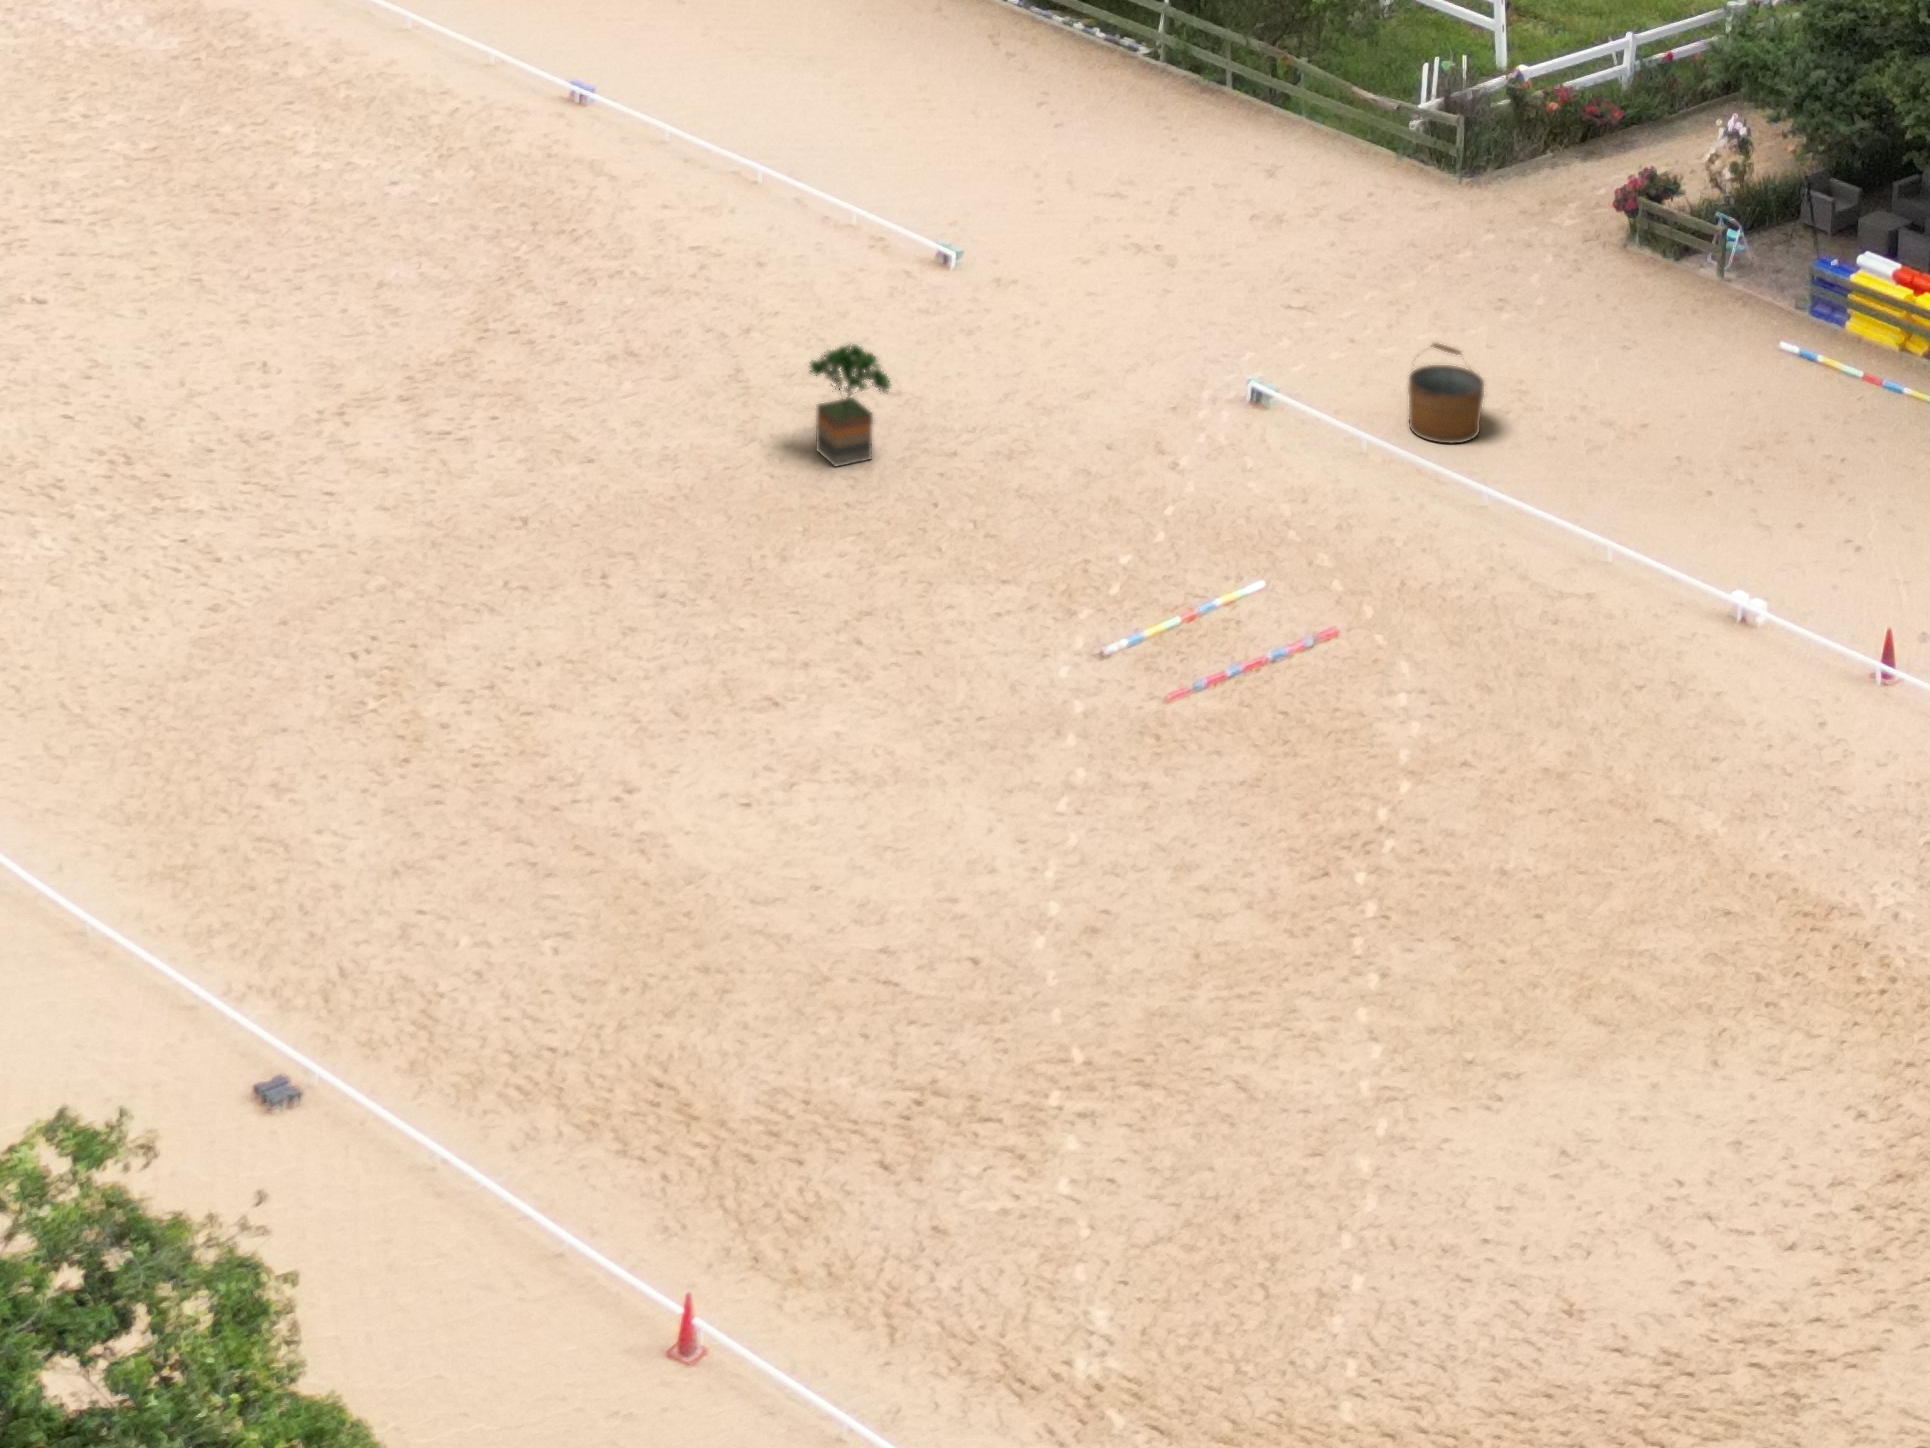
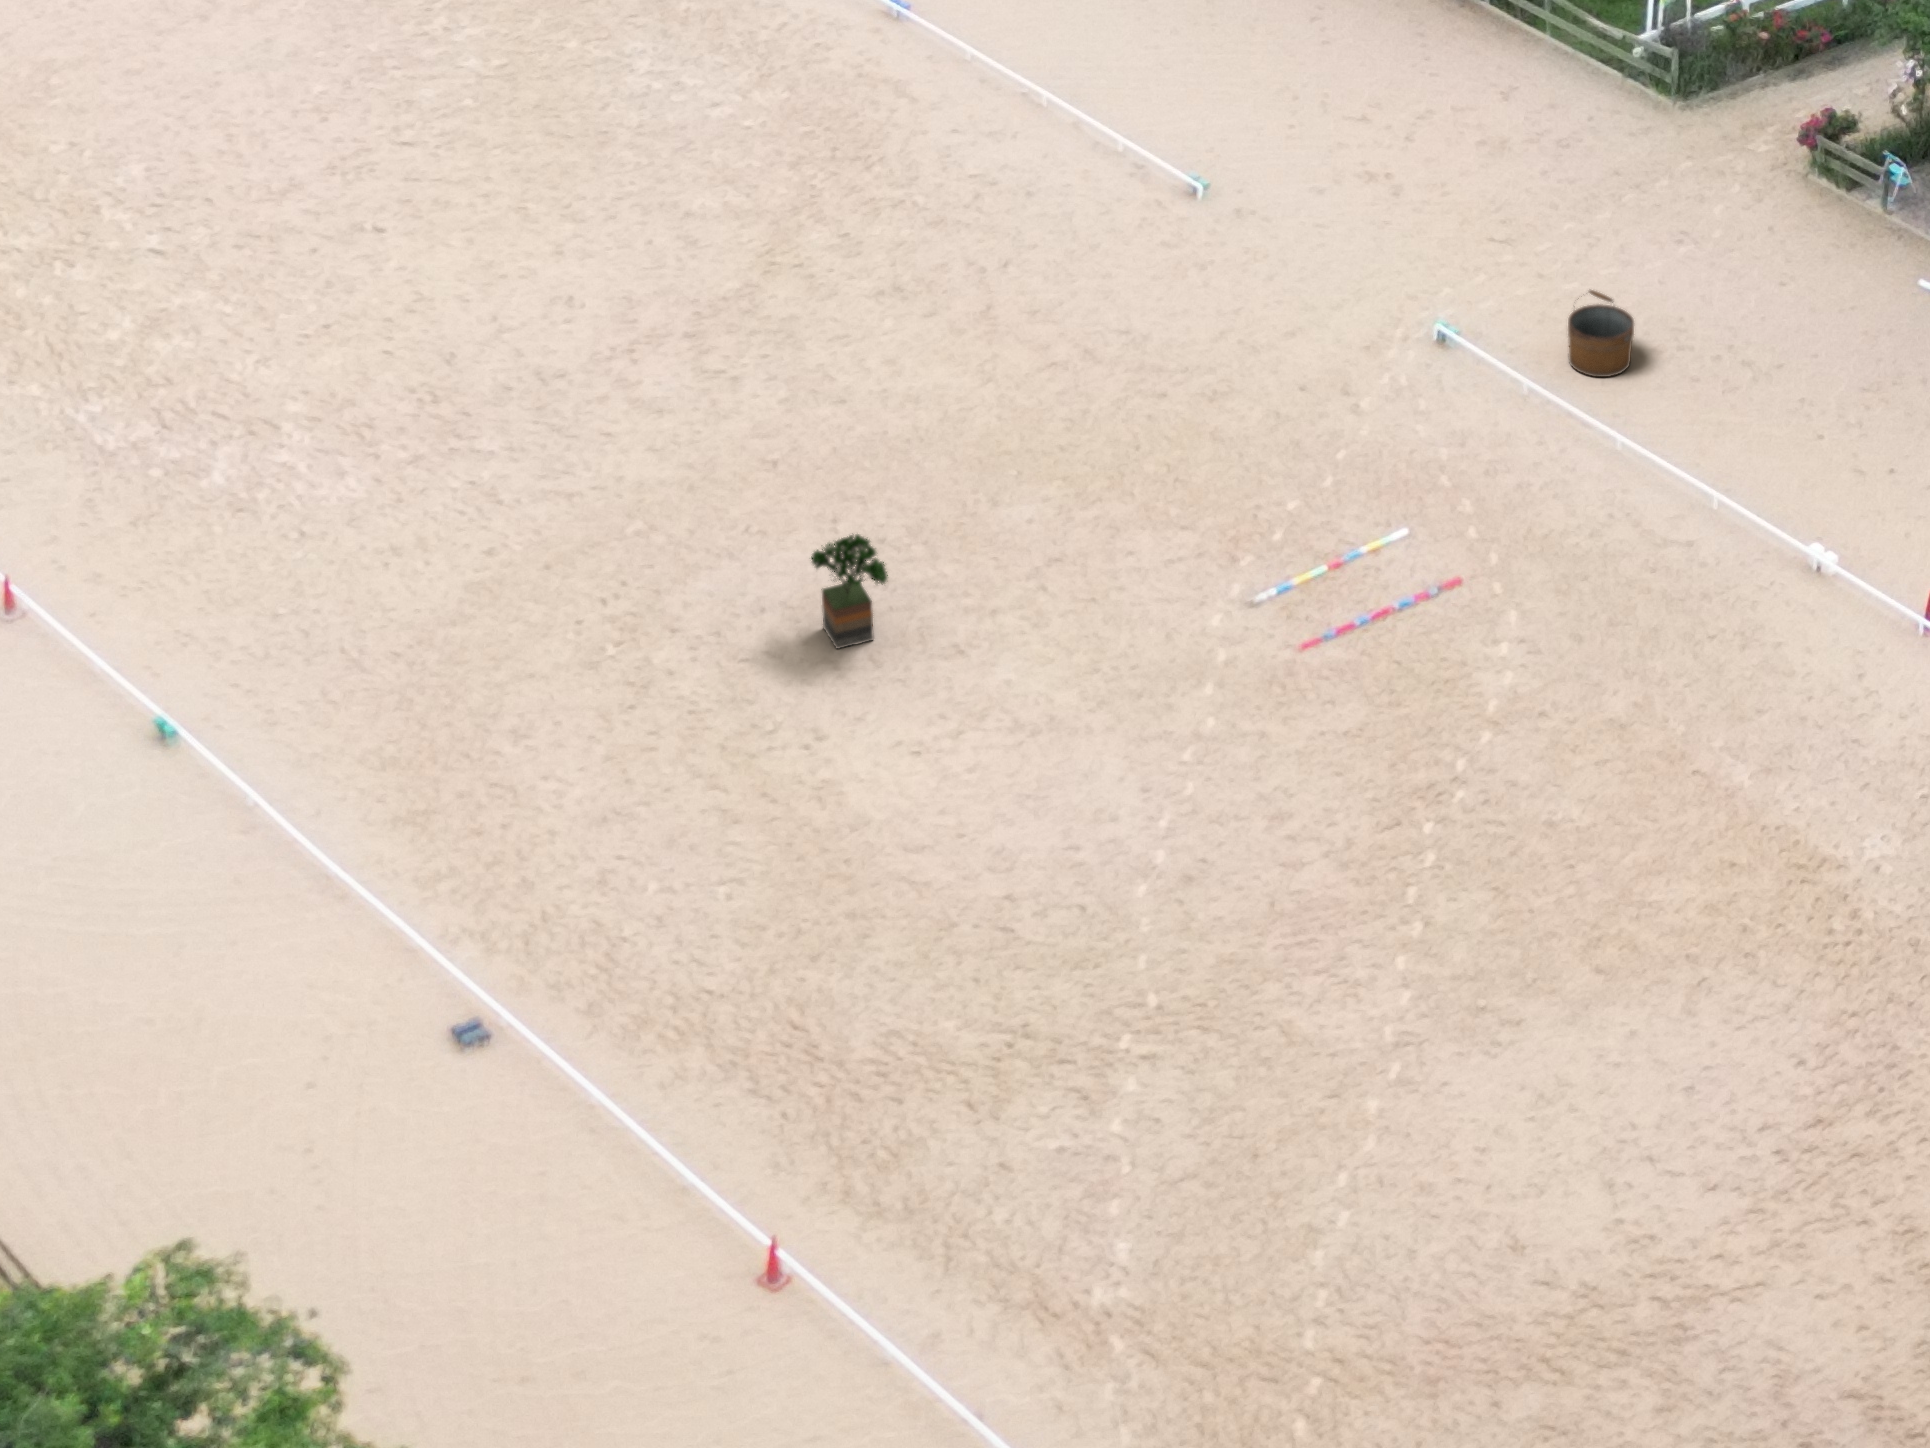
potted tree: present [809,344,891,466] -> present [811,534,888,649]

